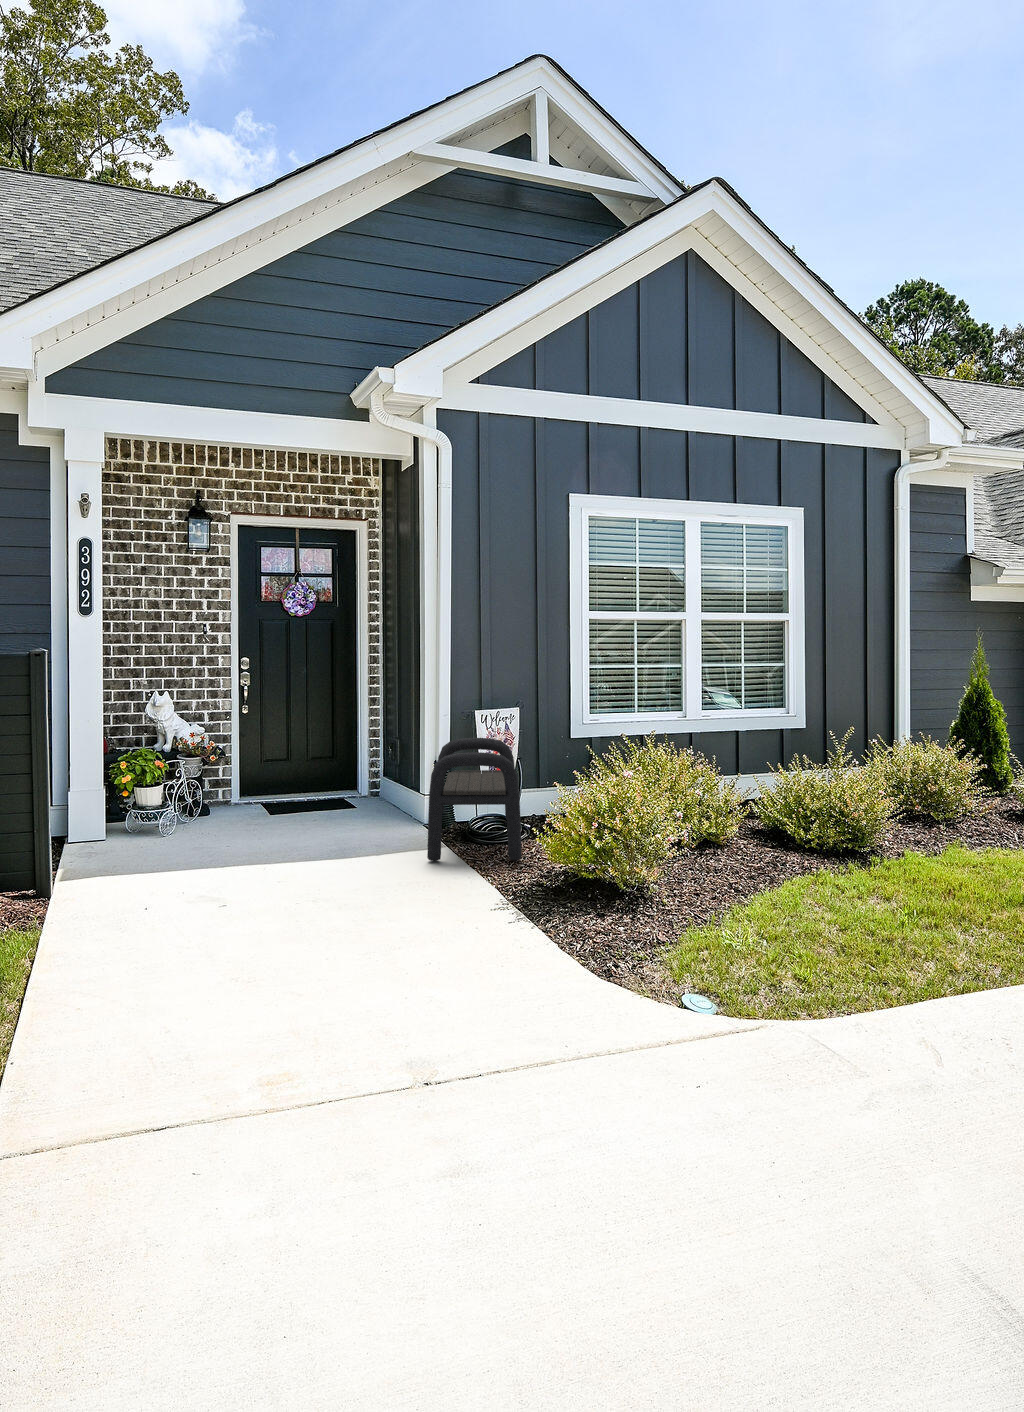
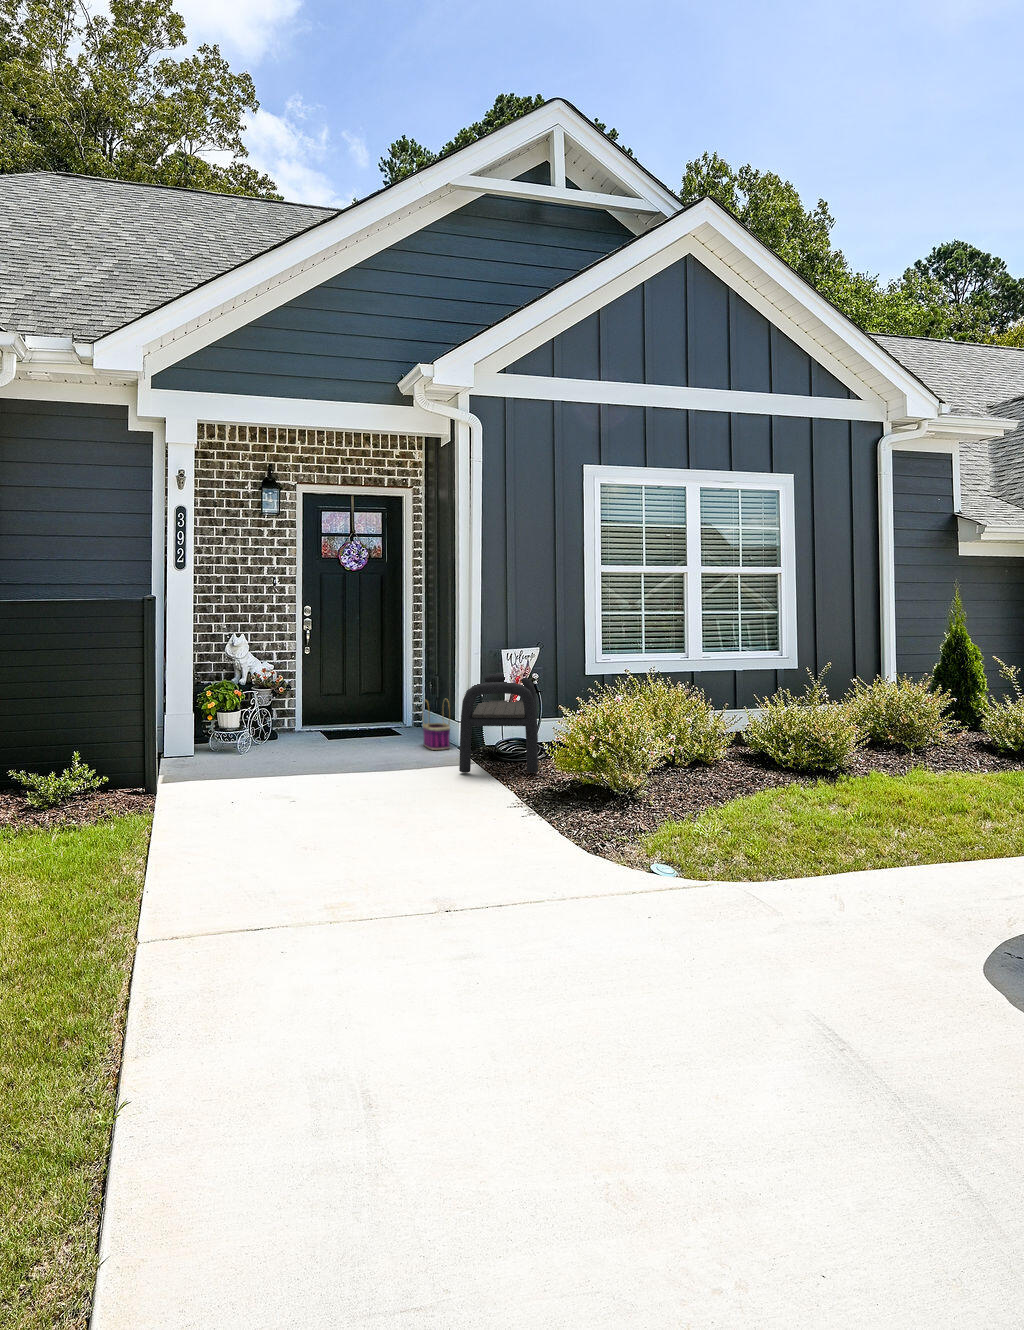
basket: none [380,768,413,829] -> present [423,705,450,750]

